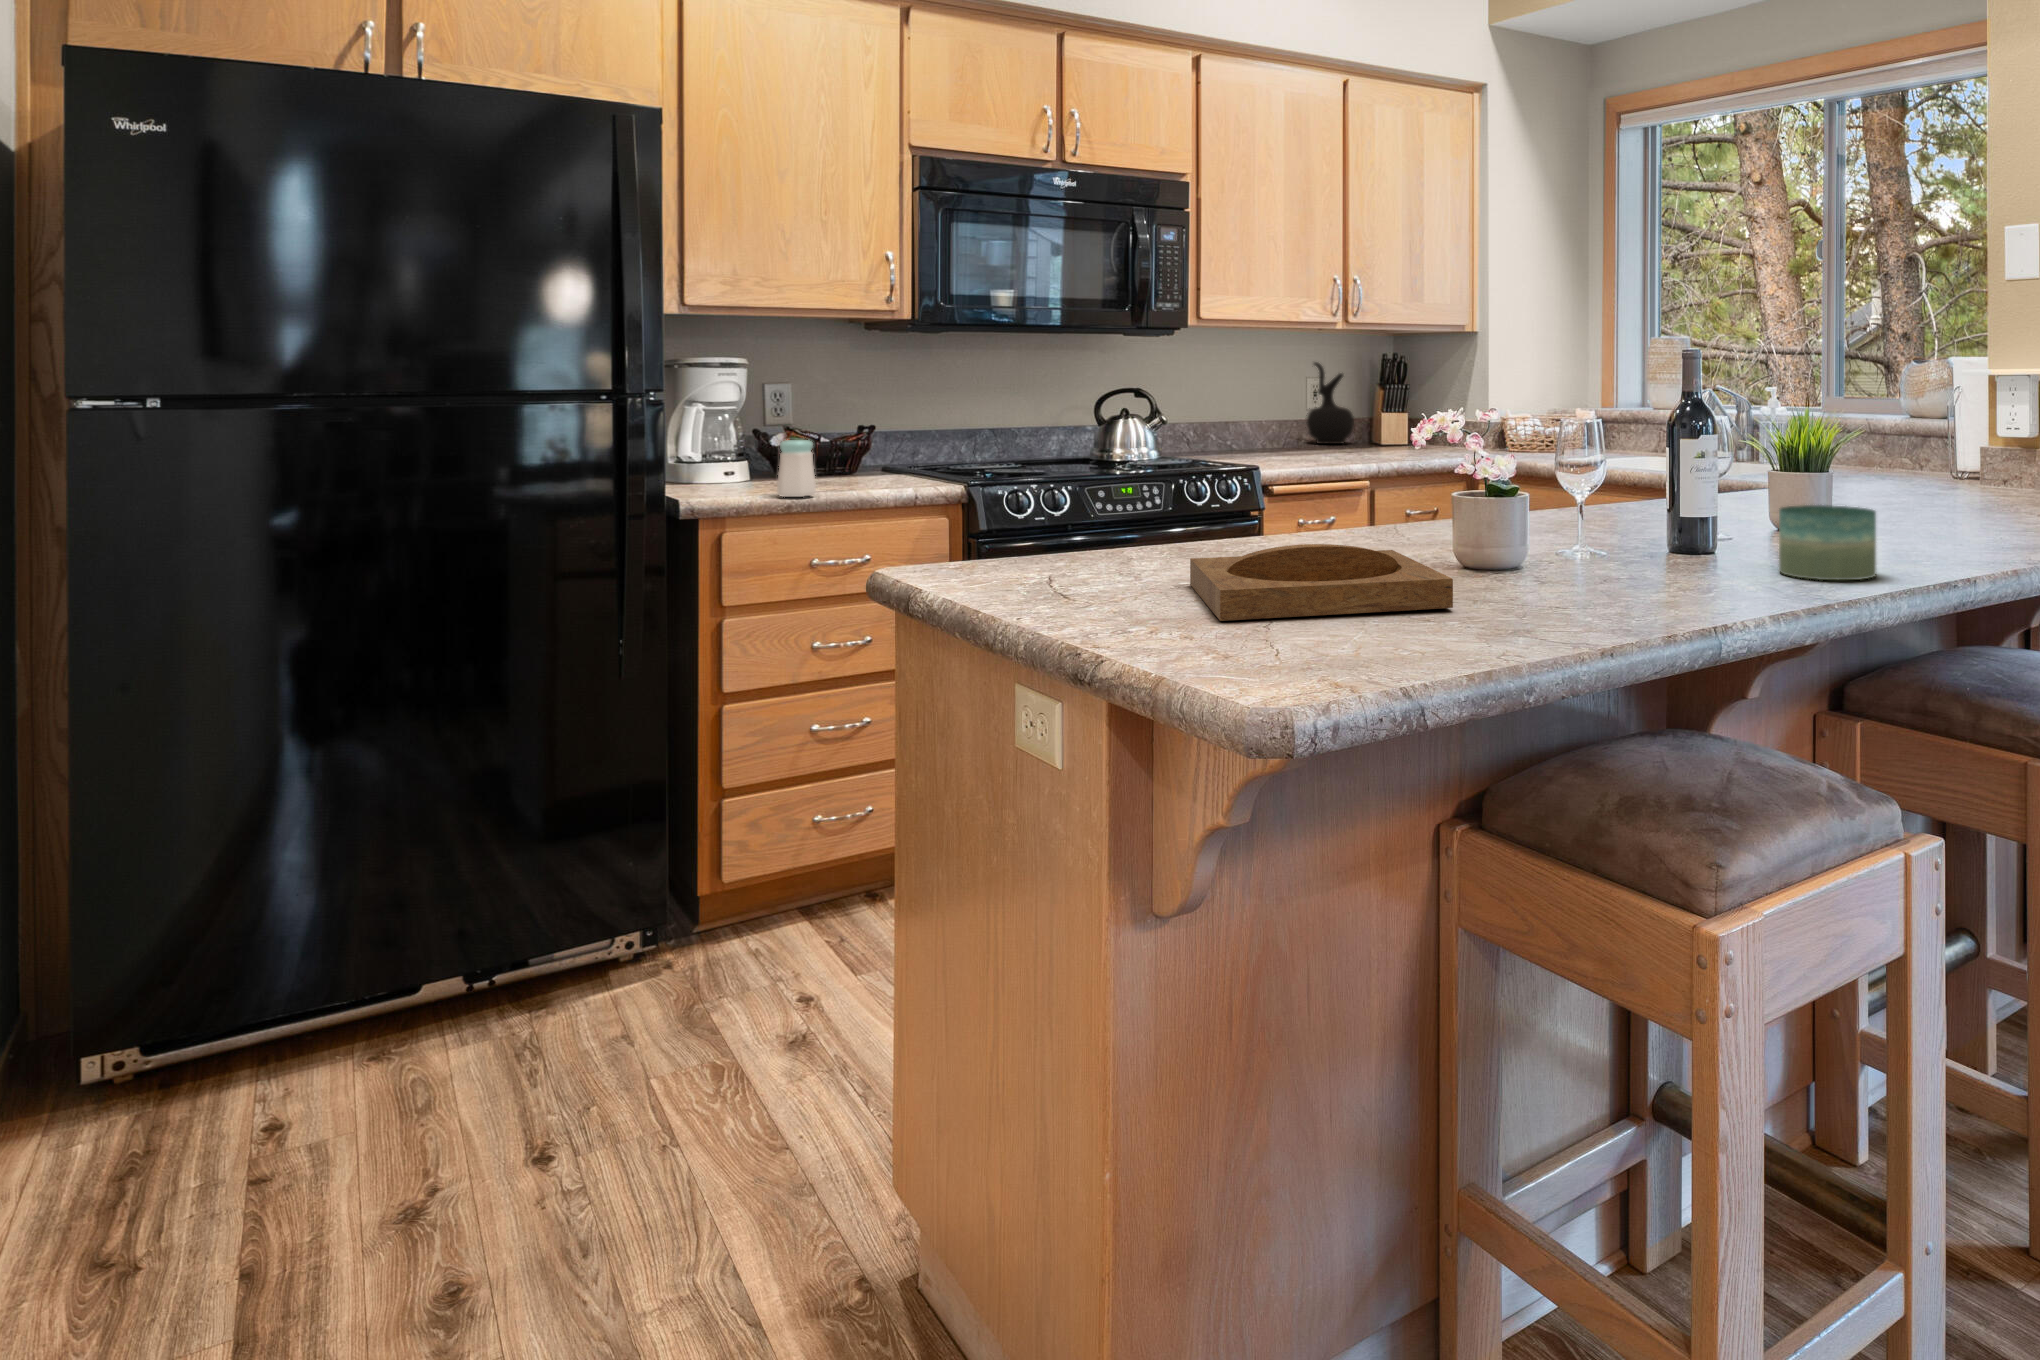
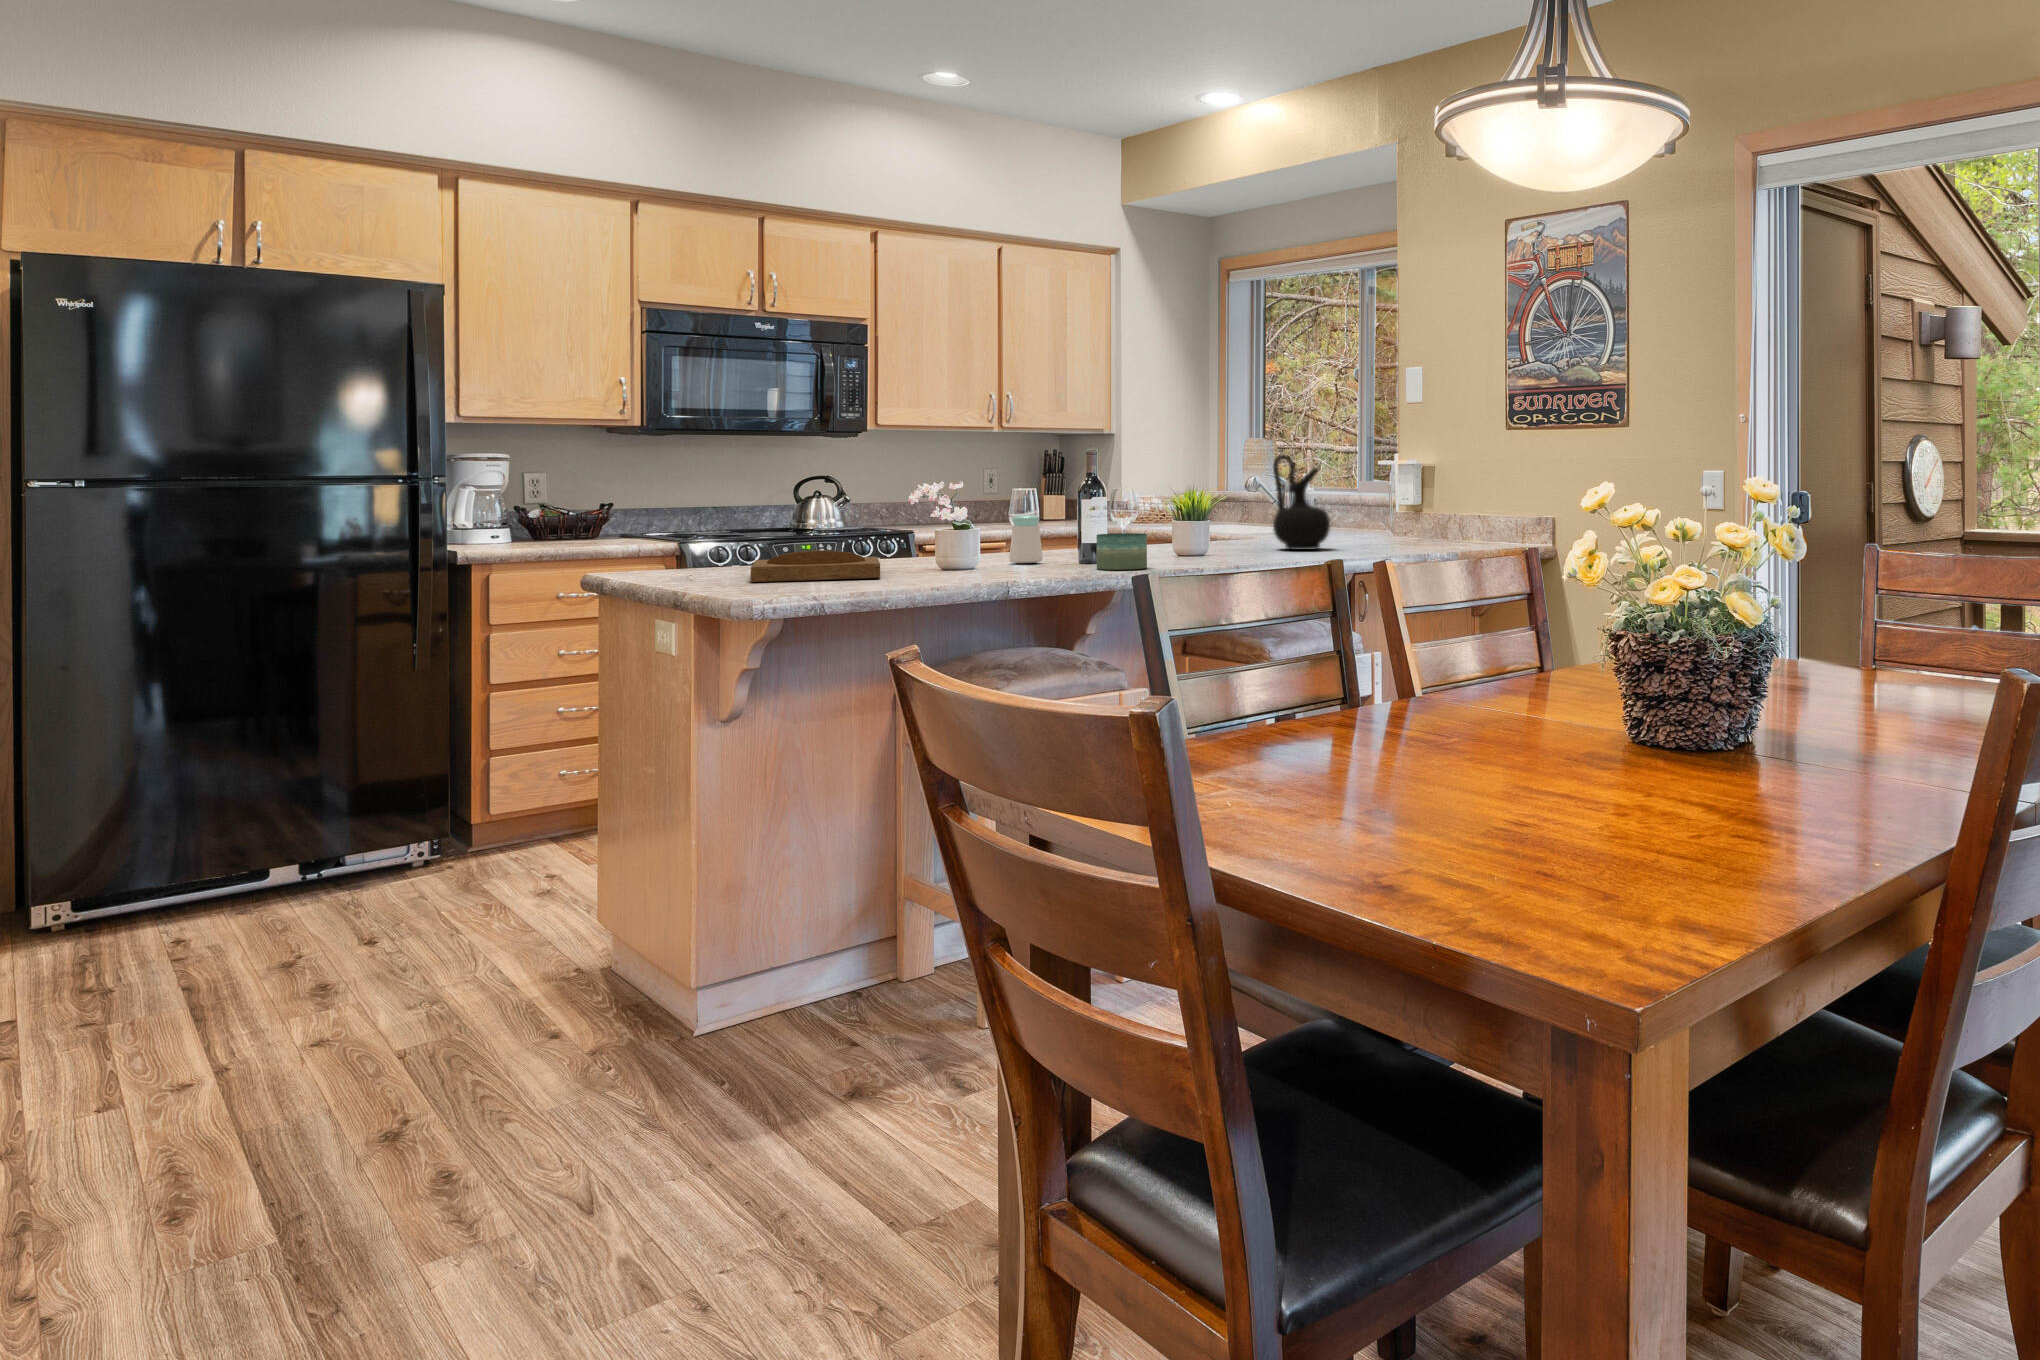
ceramic jug: present [1307,362,1354,444] -> present [1273,455,1330,550]
salt shaker: present [777,440,816,497] -> present [1009,515,1042,563]

